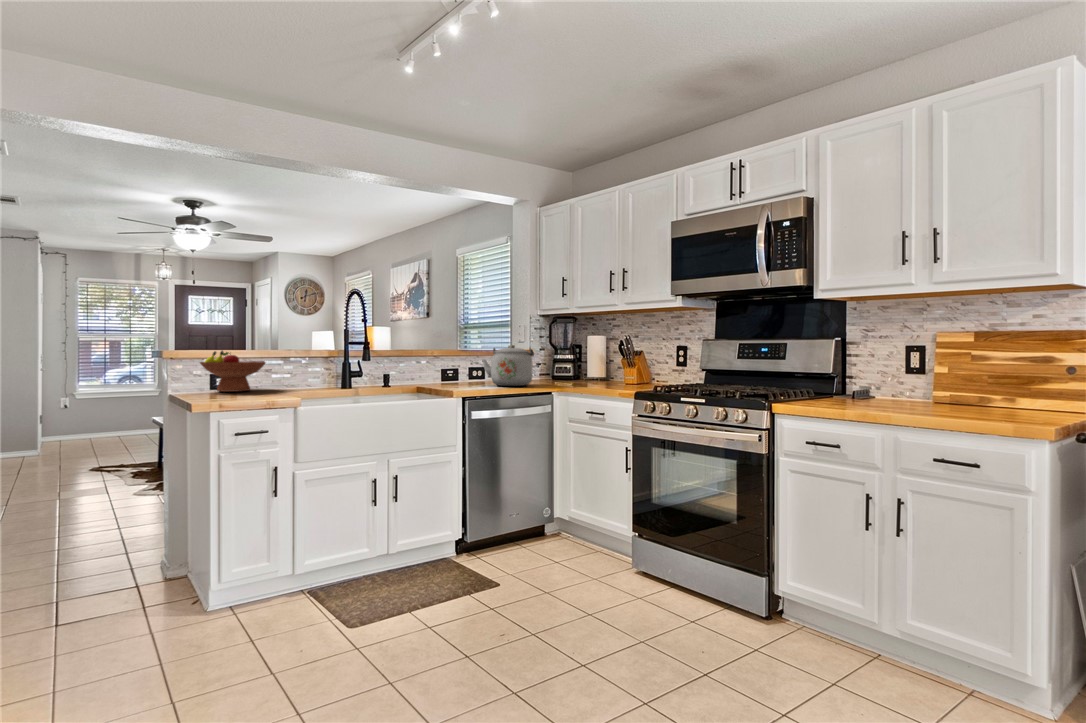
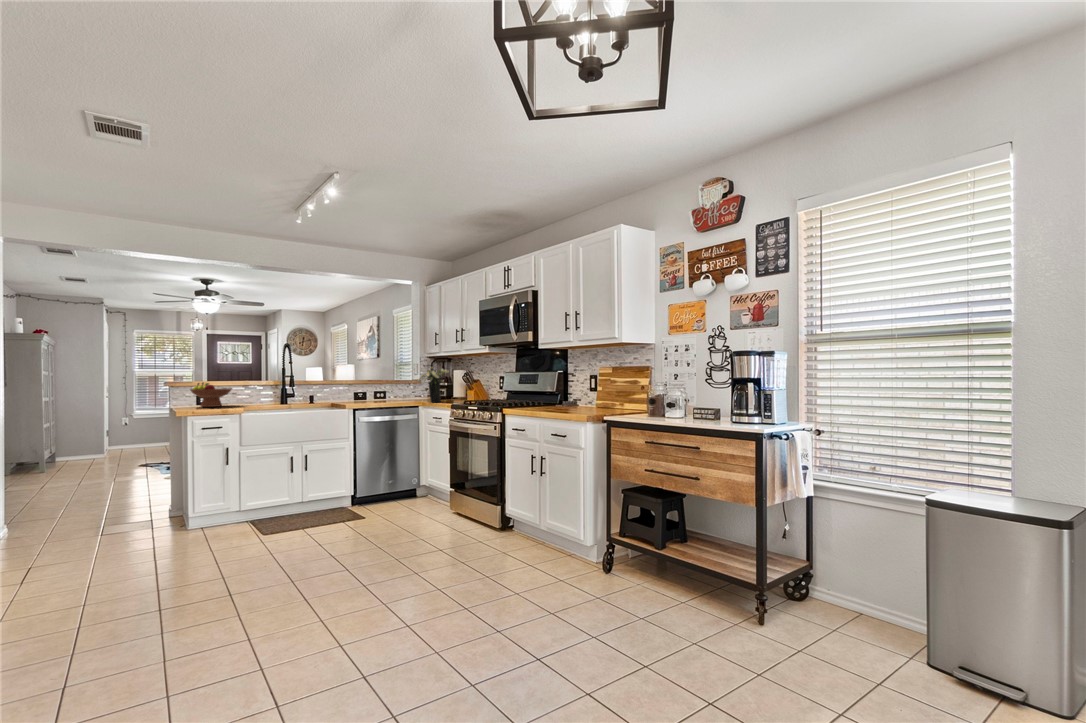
flower arrangement: none [553,329,603,388] -> present [418,367,448,402]
kettle: present [483,345,534,386] -> none [375,376,410,402]

